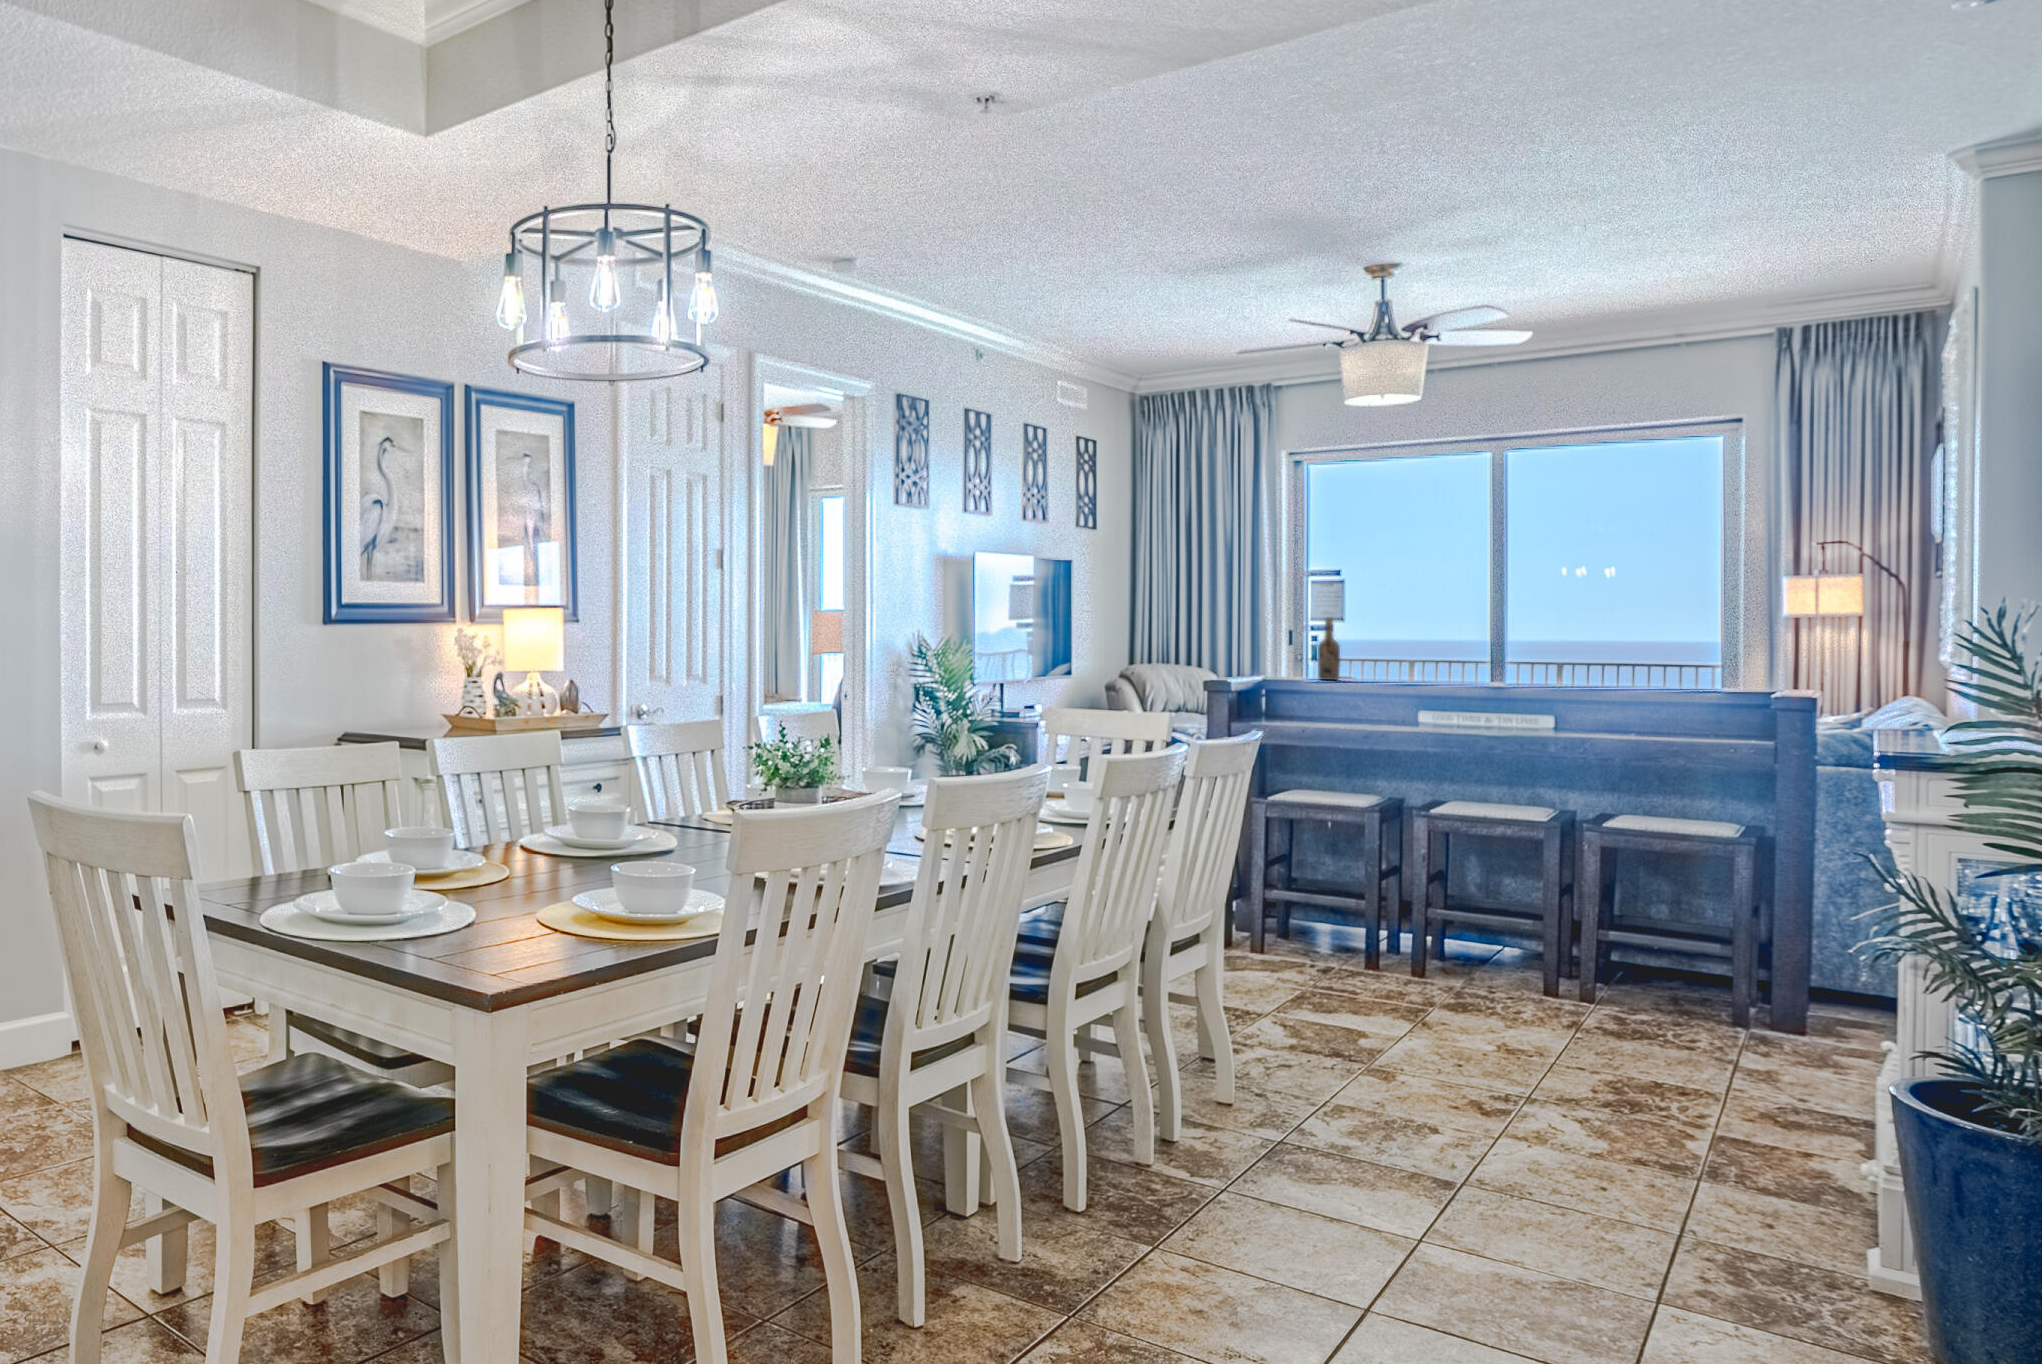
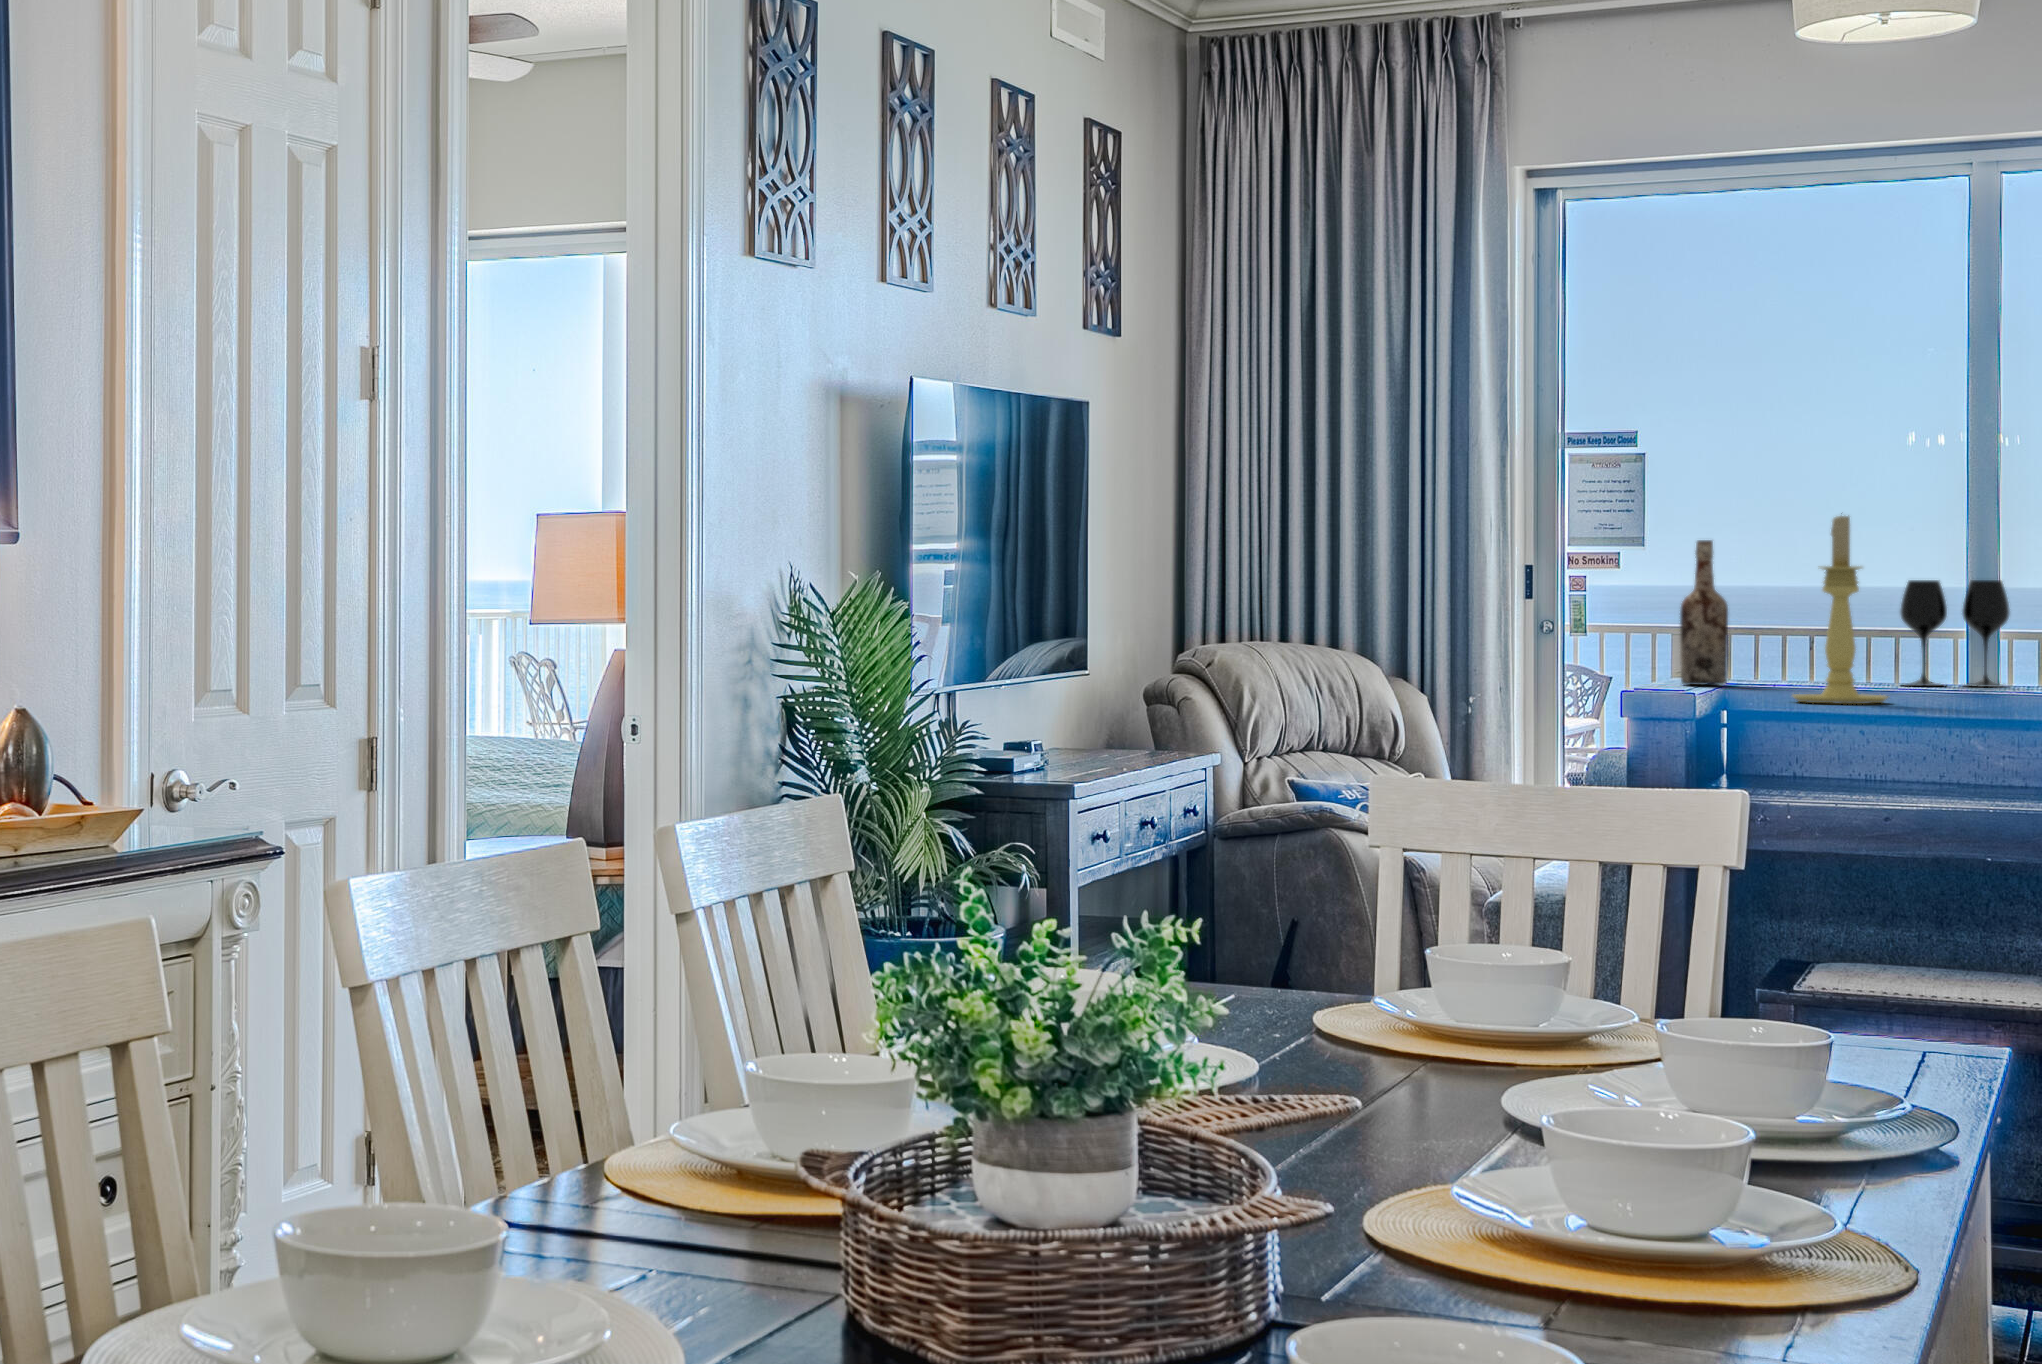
candle holder: none [1342,607,1386,688] -> present [1793,513,1888,704]
wine glass: none [1423,635,1475,682] -> present [1900,580,2010,687]

